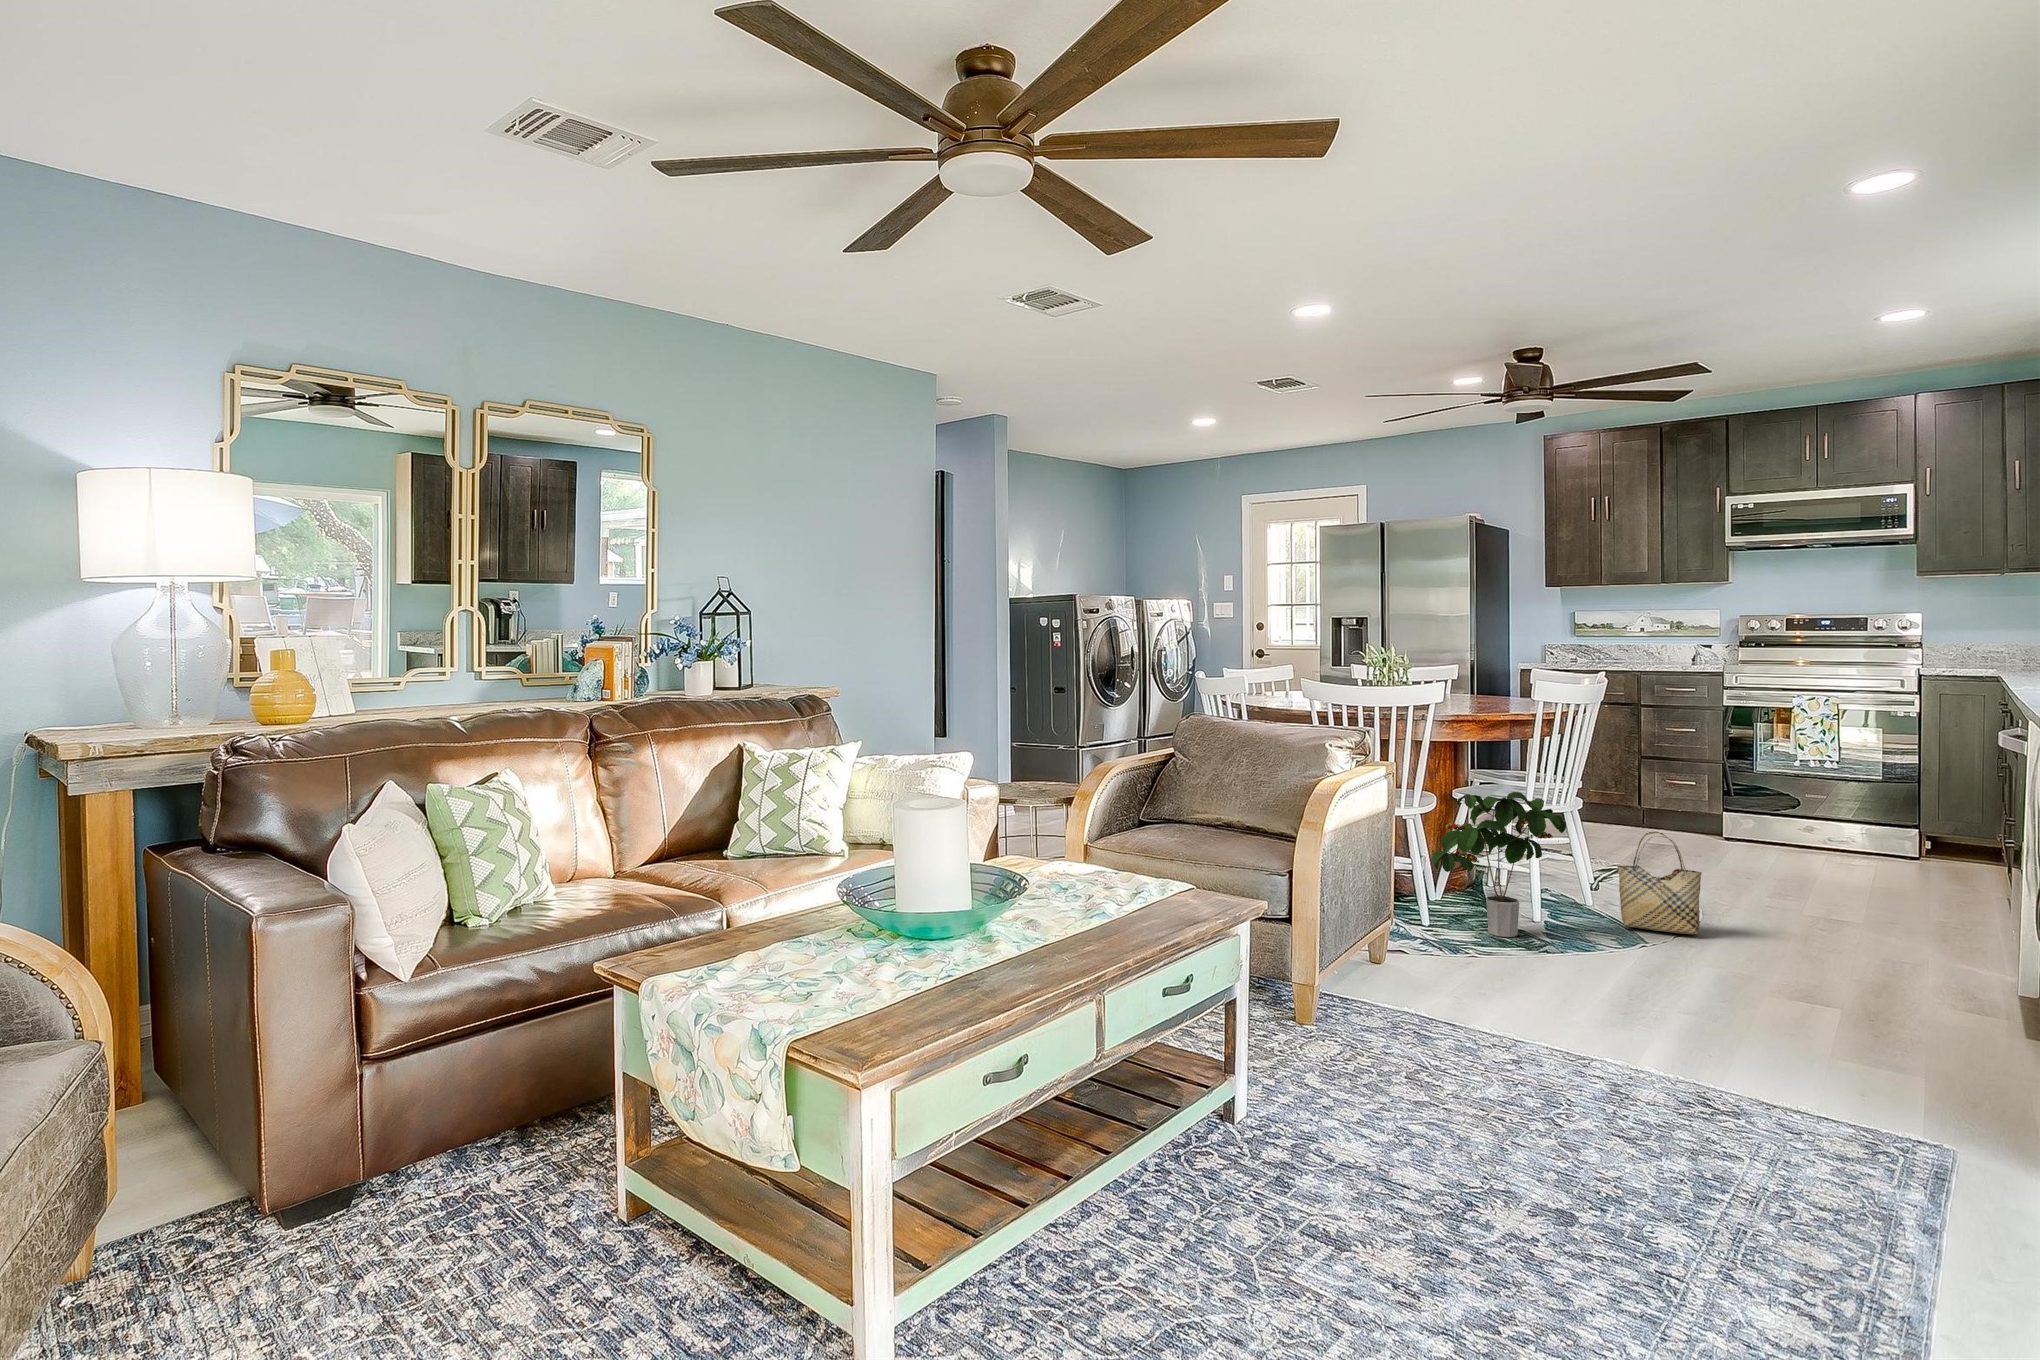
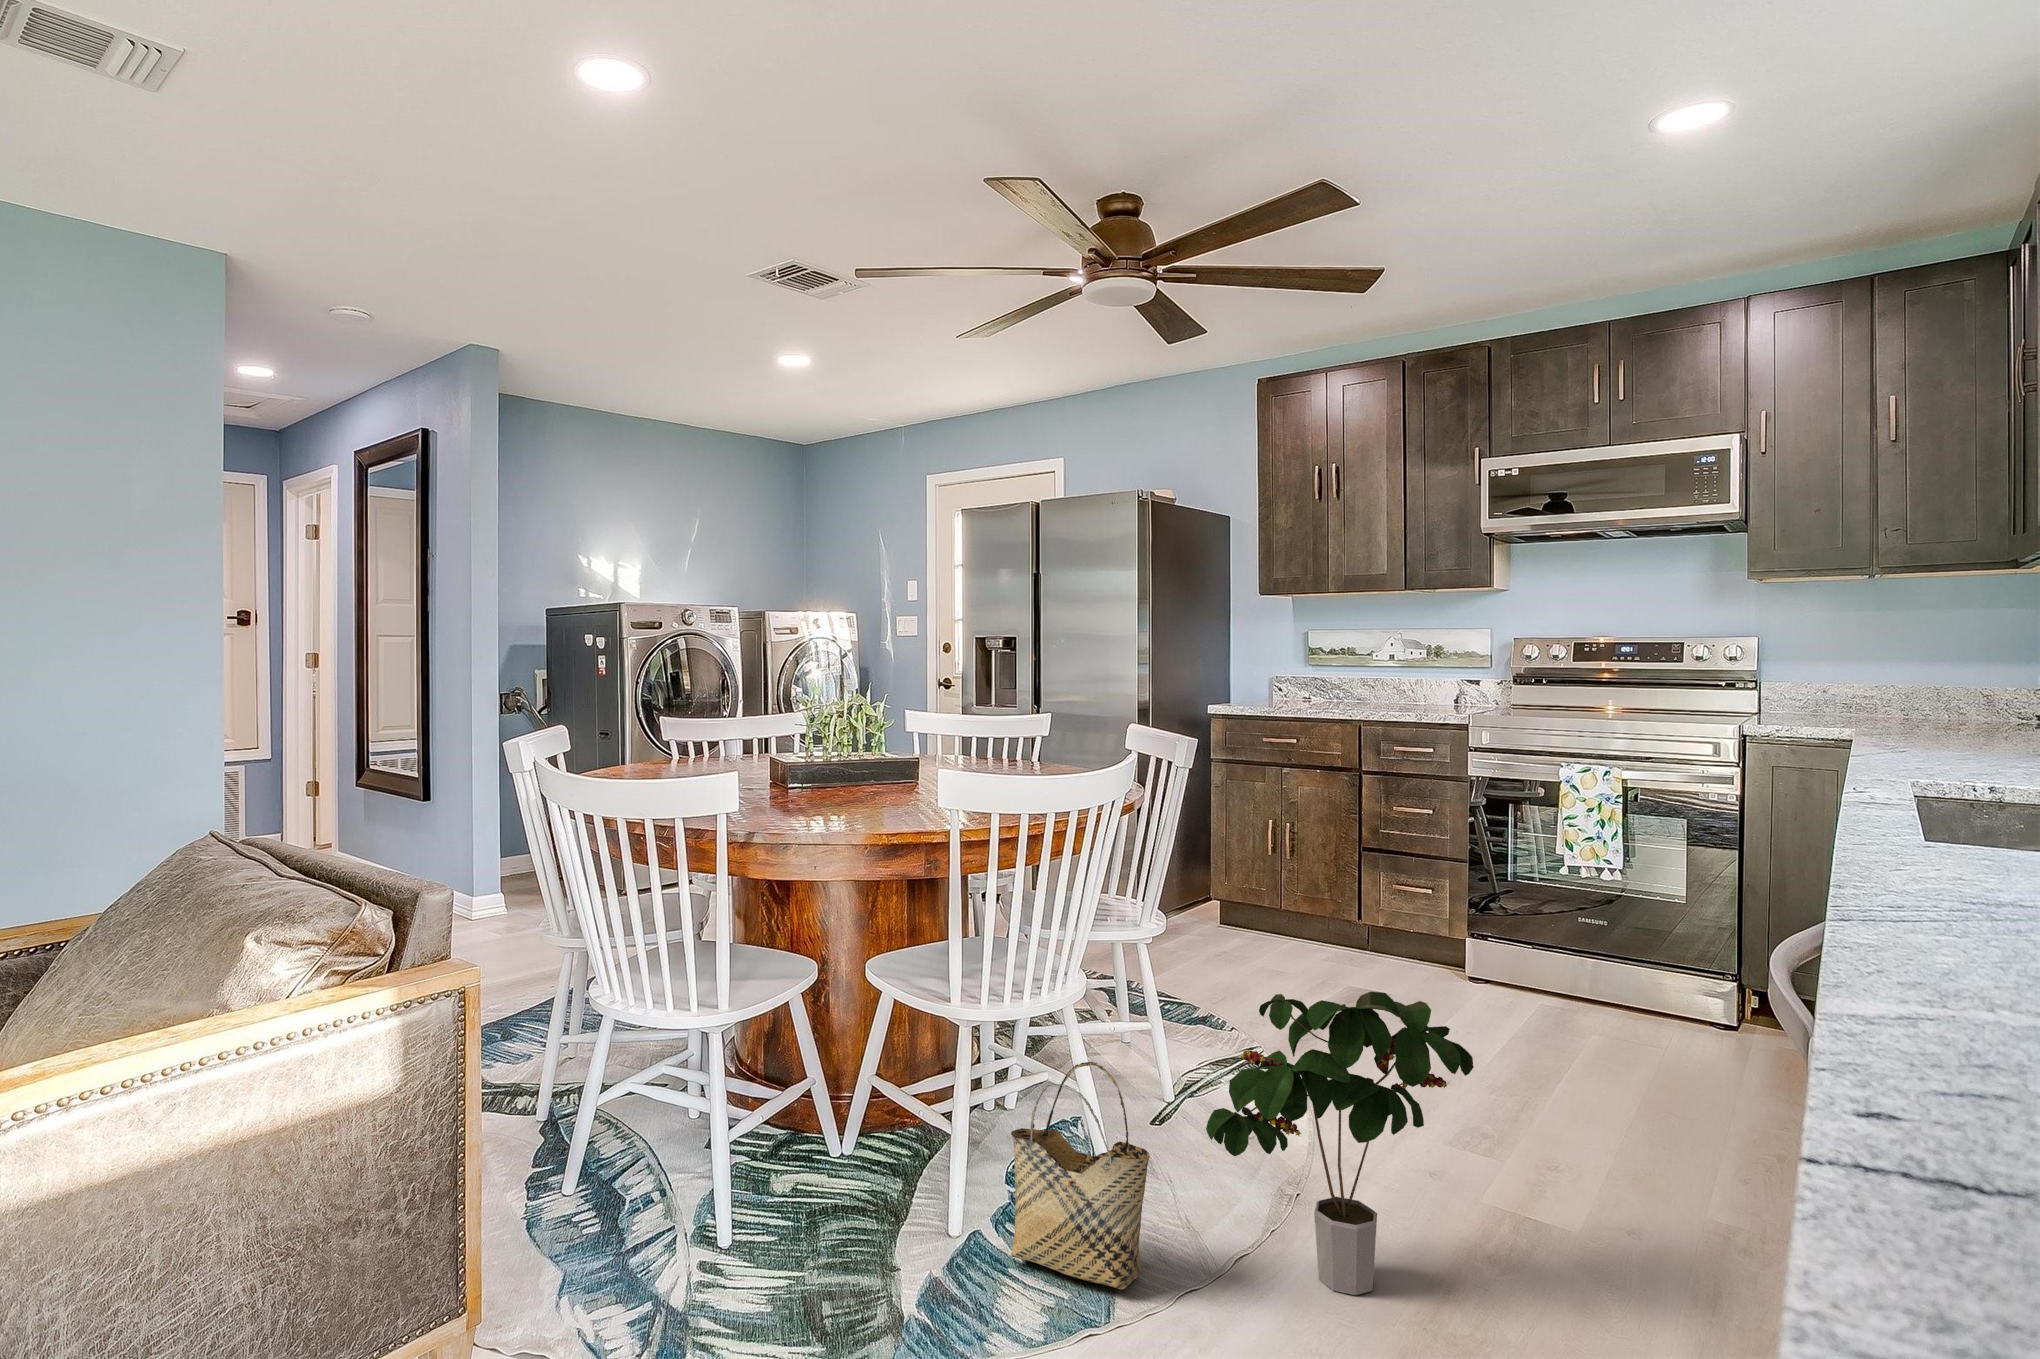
potted plant: present [1431,792,1566,937] -> present [1206,992,1473,1295]

